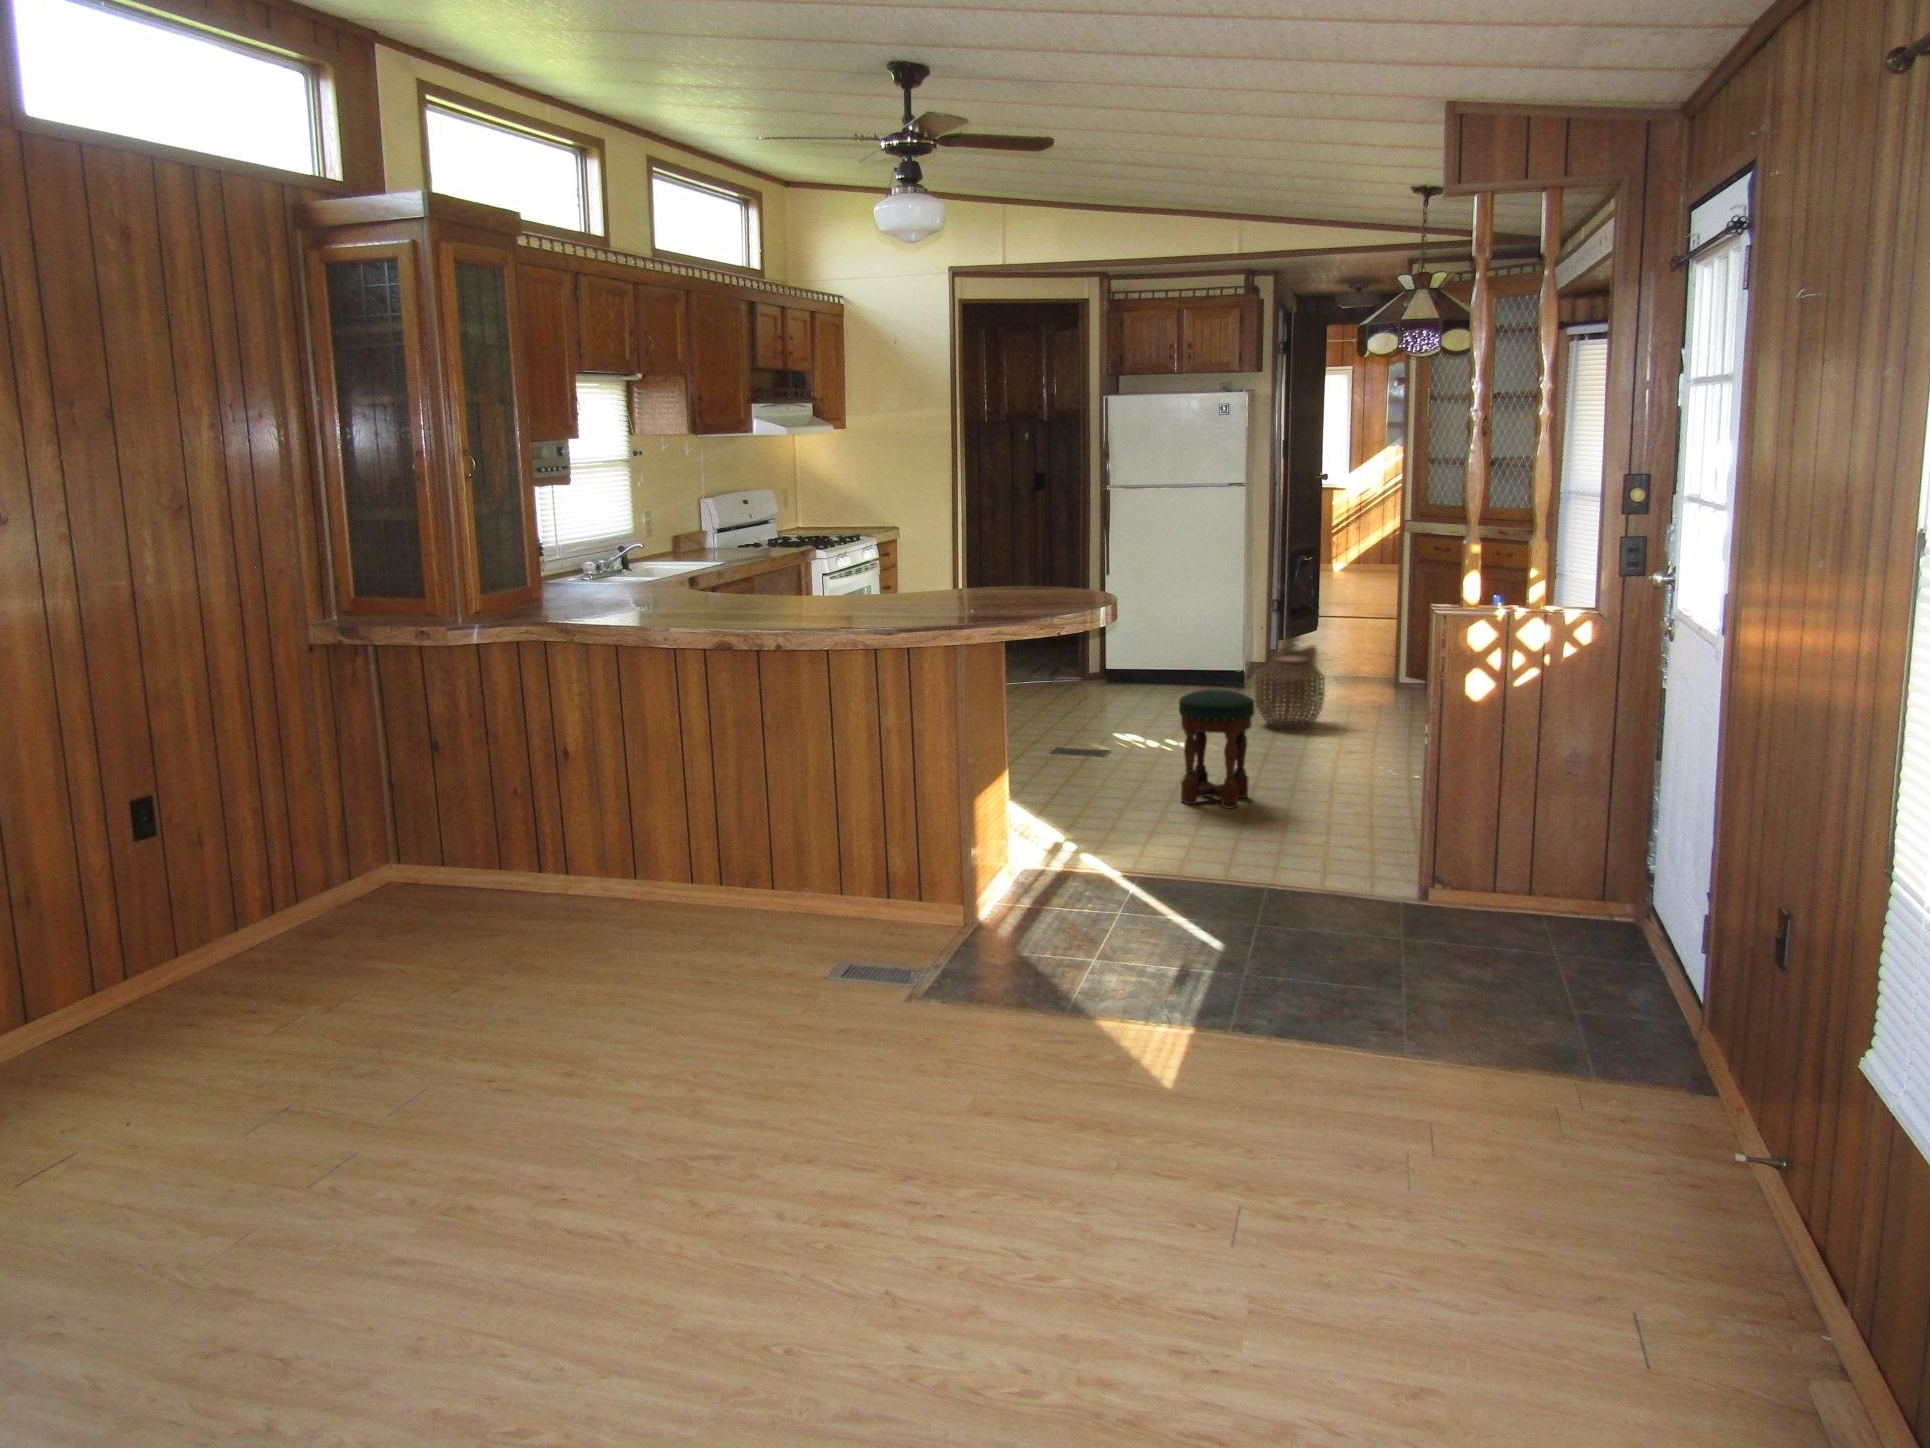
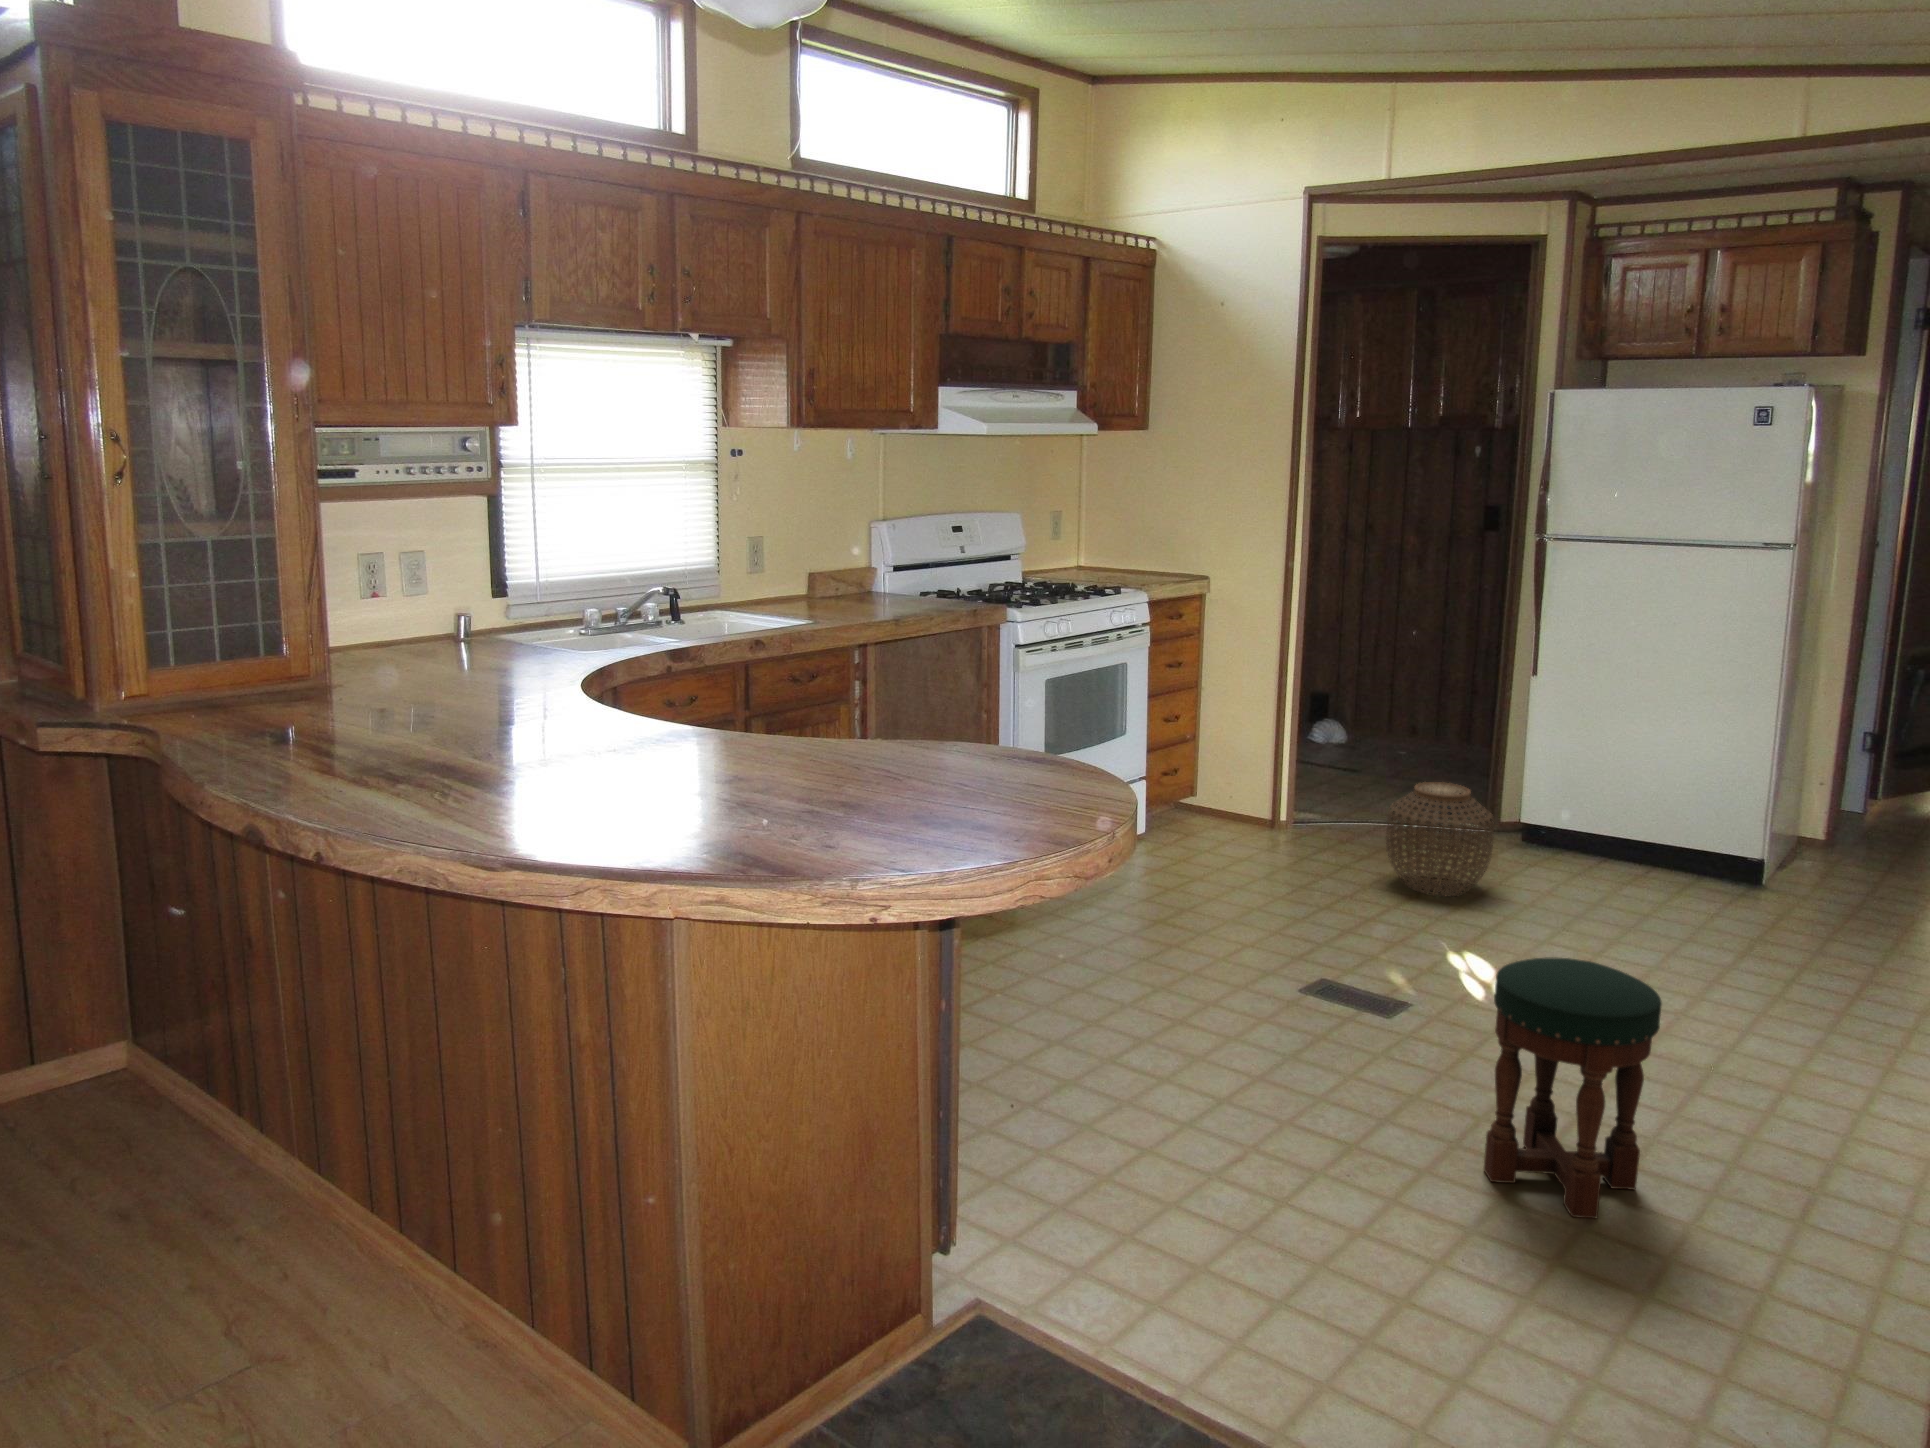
woven basket: present [1255,655,1325,730] -> present [1386,782,1494,896]

